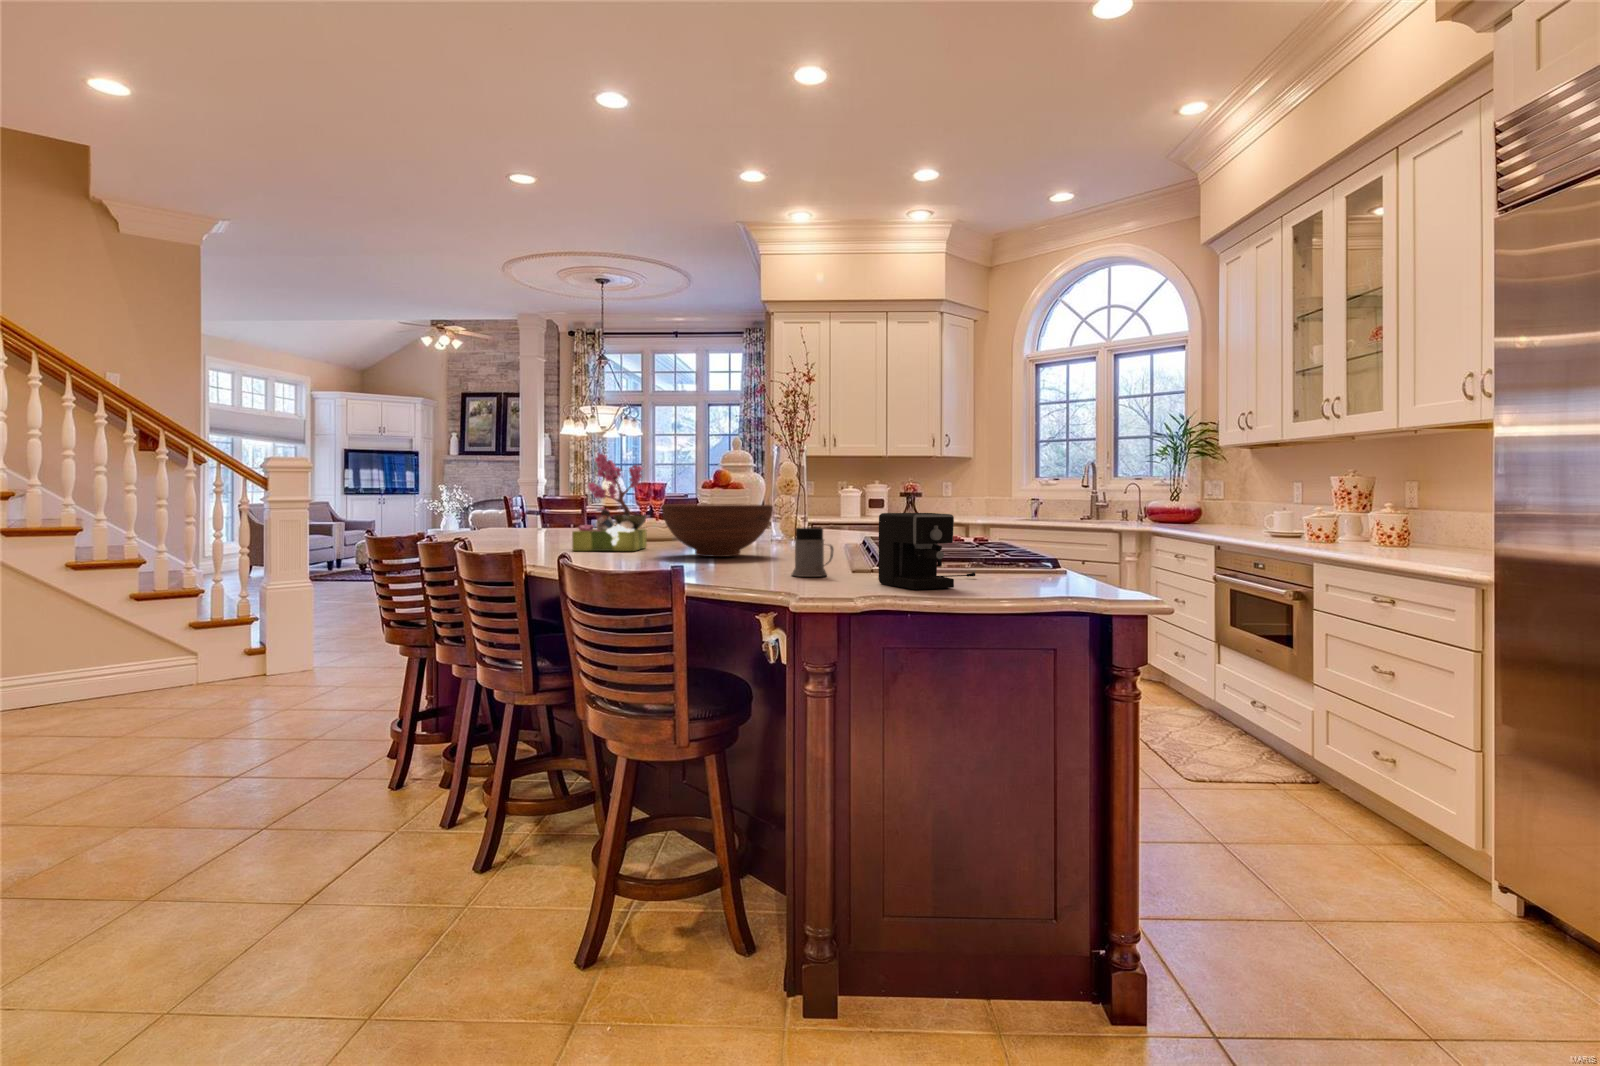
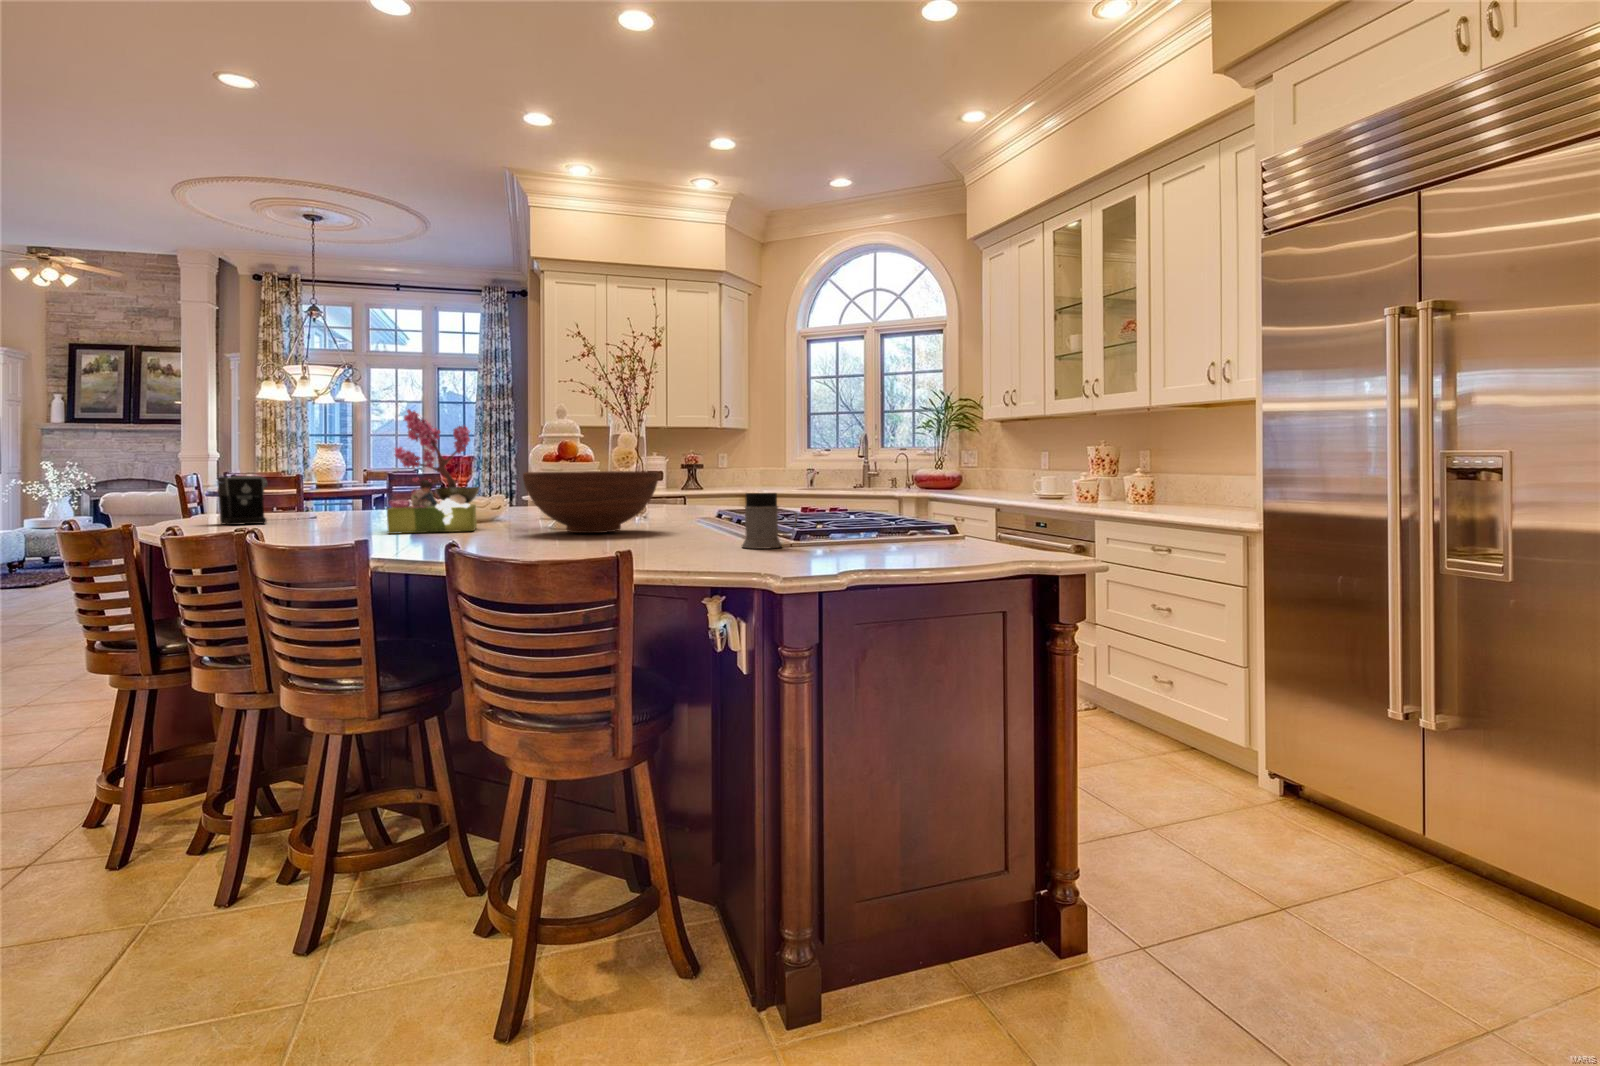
coffee maker: present [879,513,976,590] -> present [217,476,317,525]

